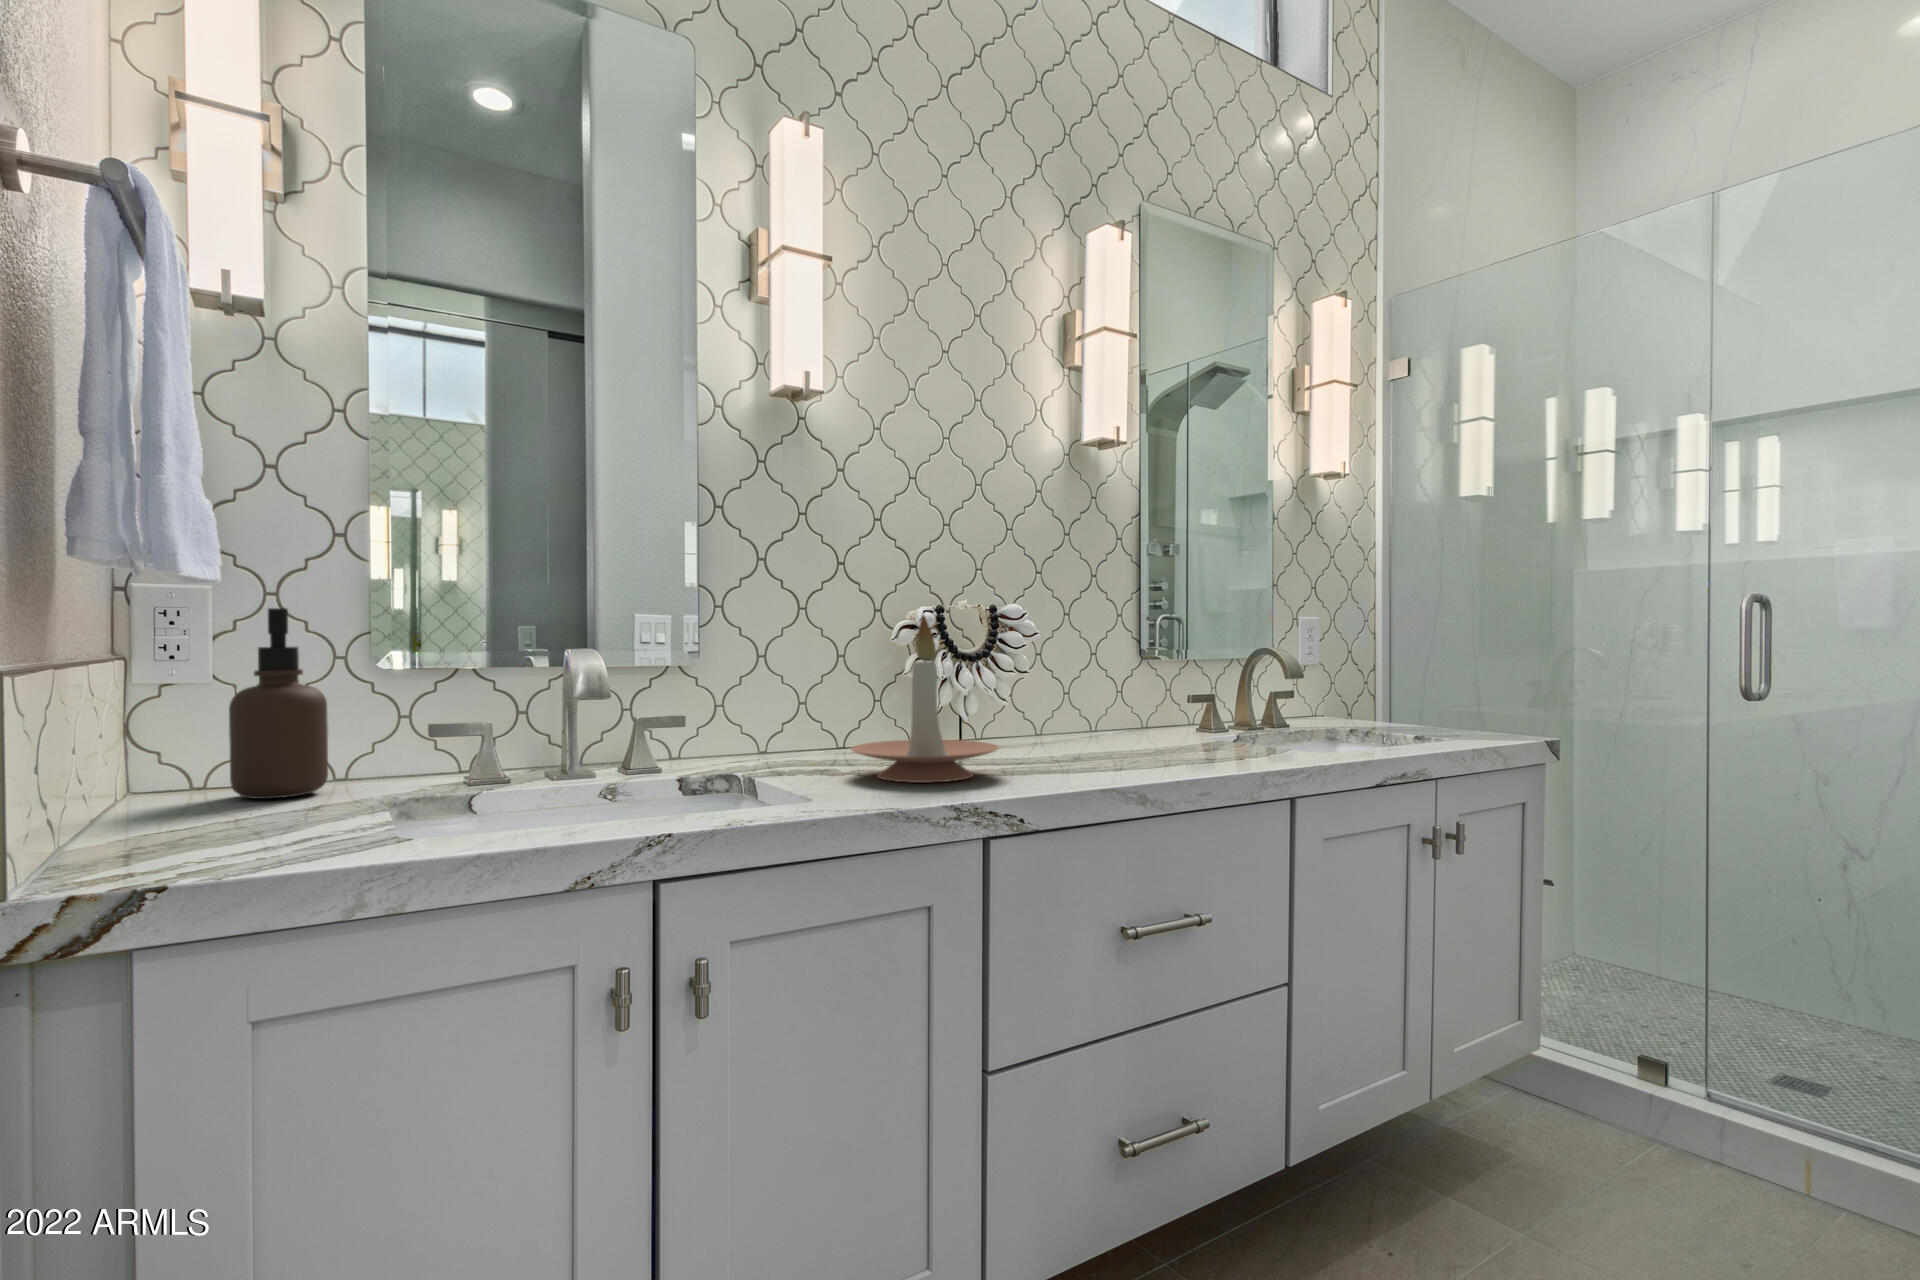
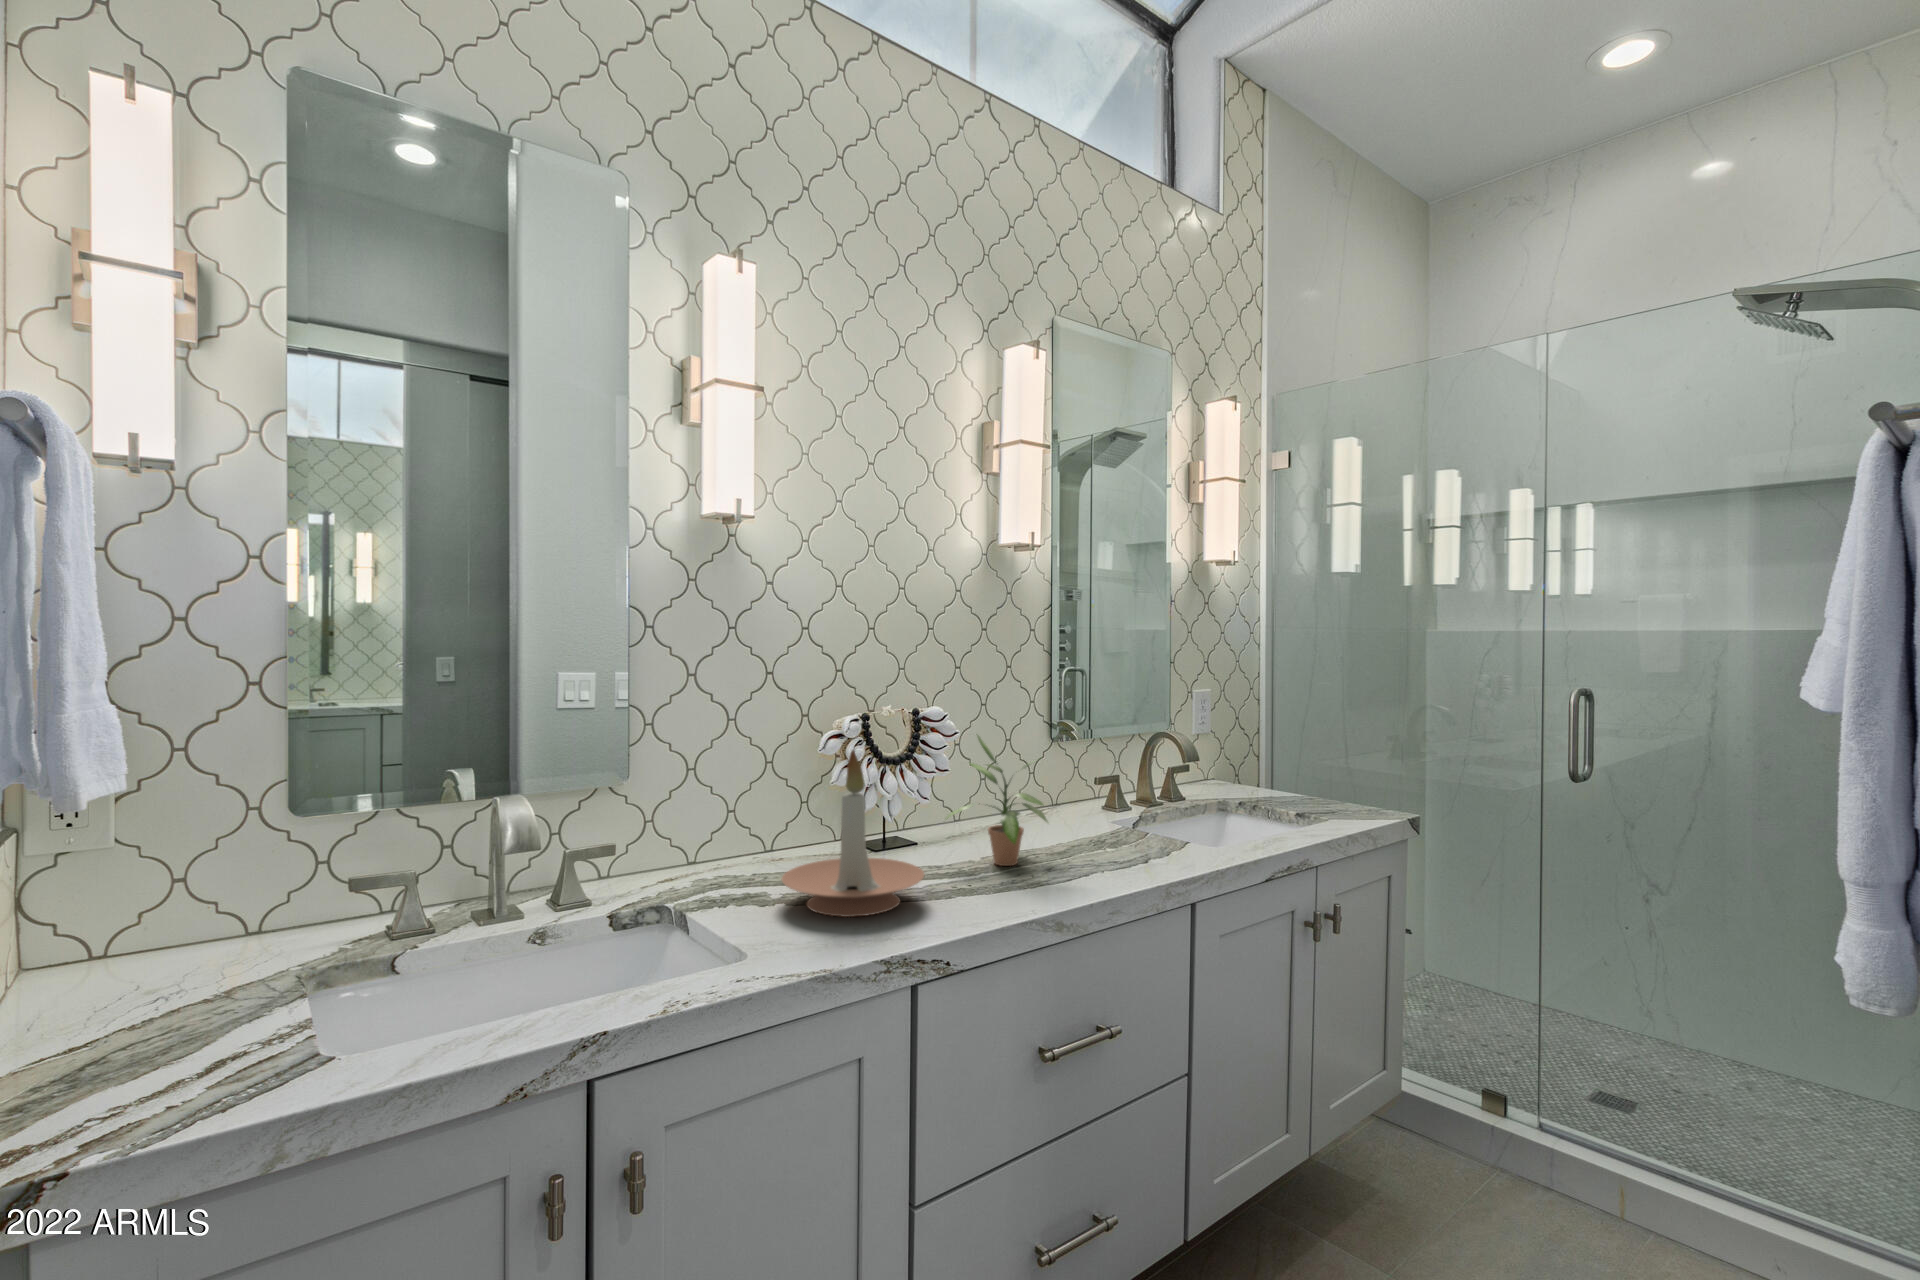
soap dispenser: present [229,608,328,799] -> none [135,771,244,972]
potted plant: none [1021,619,1136,759] -> present [948,736,1047,866]

